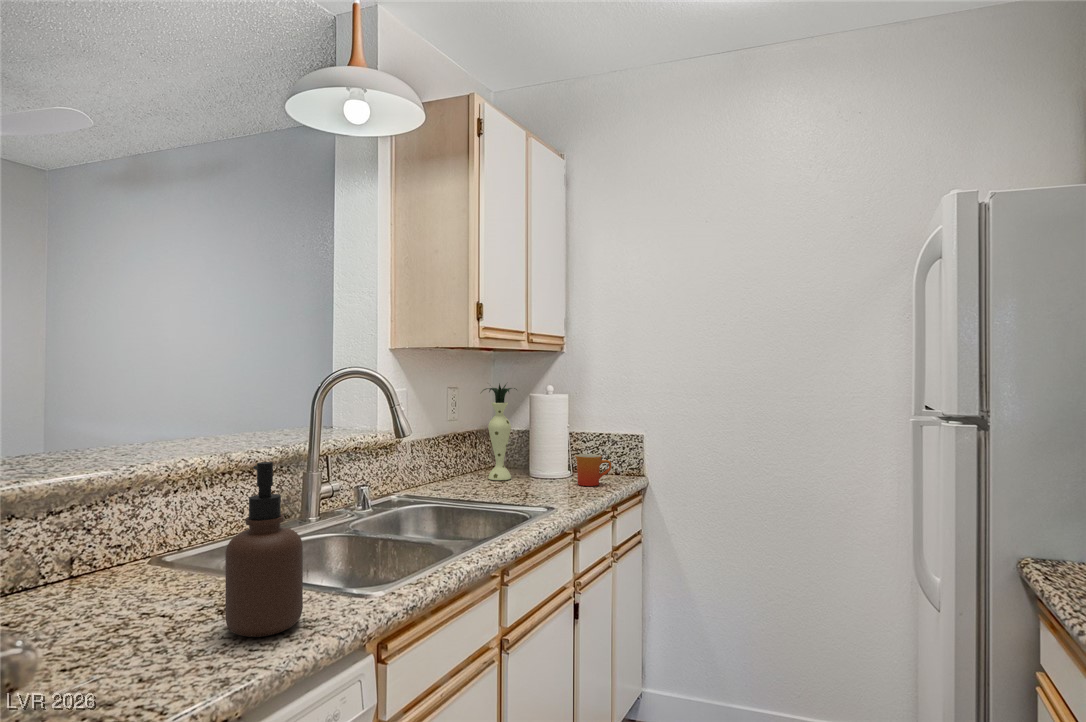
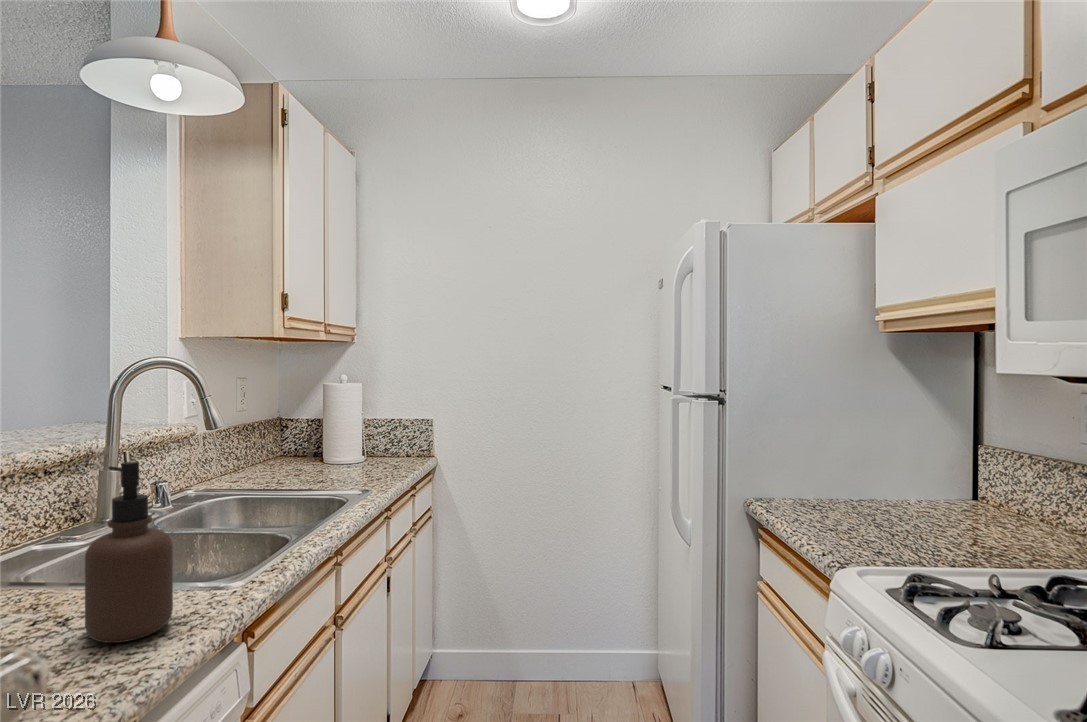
vase: present [483,384,517,480] -> none [277,372,315,468]
mug: present [575,454,612,486] -> none [375,439,409,468]

